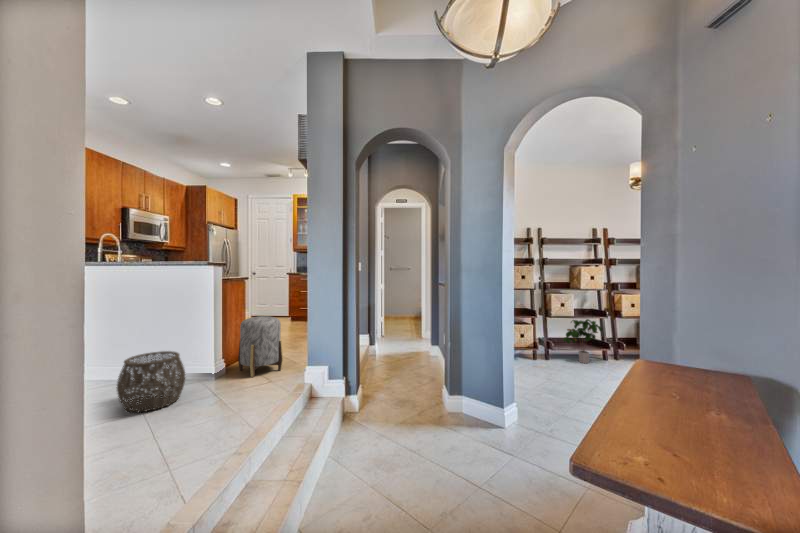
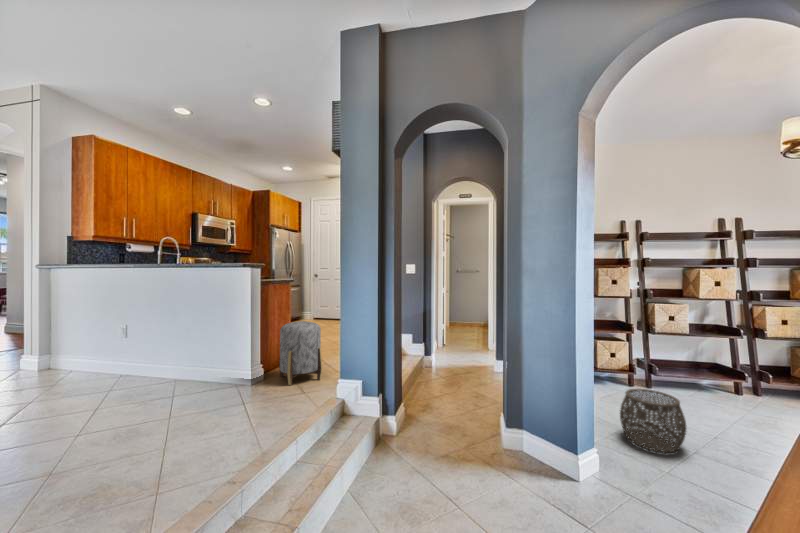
potted plant: present [563,319,602,363] -> none [672,339,733,398]
woven basket: present [116,351,185,412] -> present [620,389,687,453]

